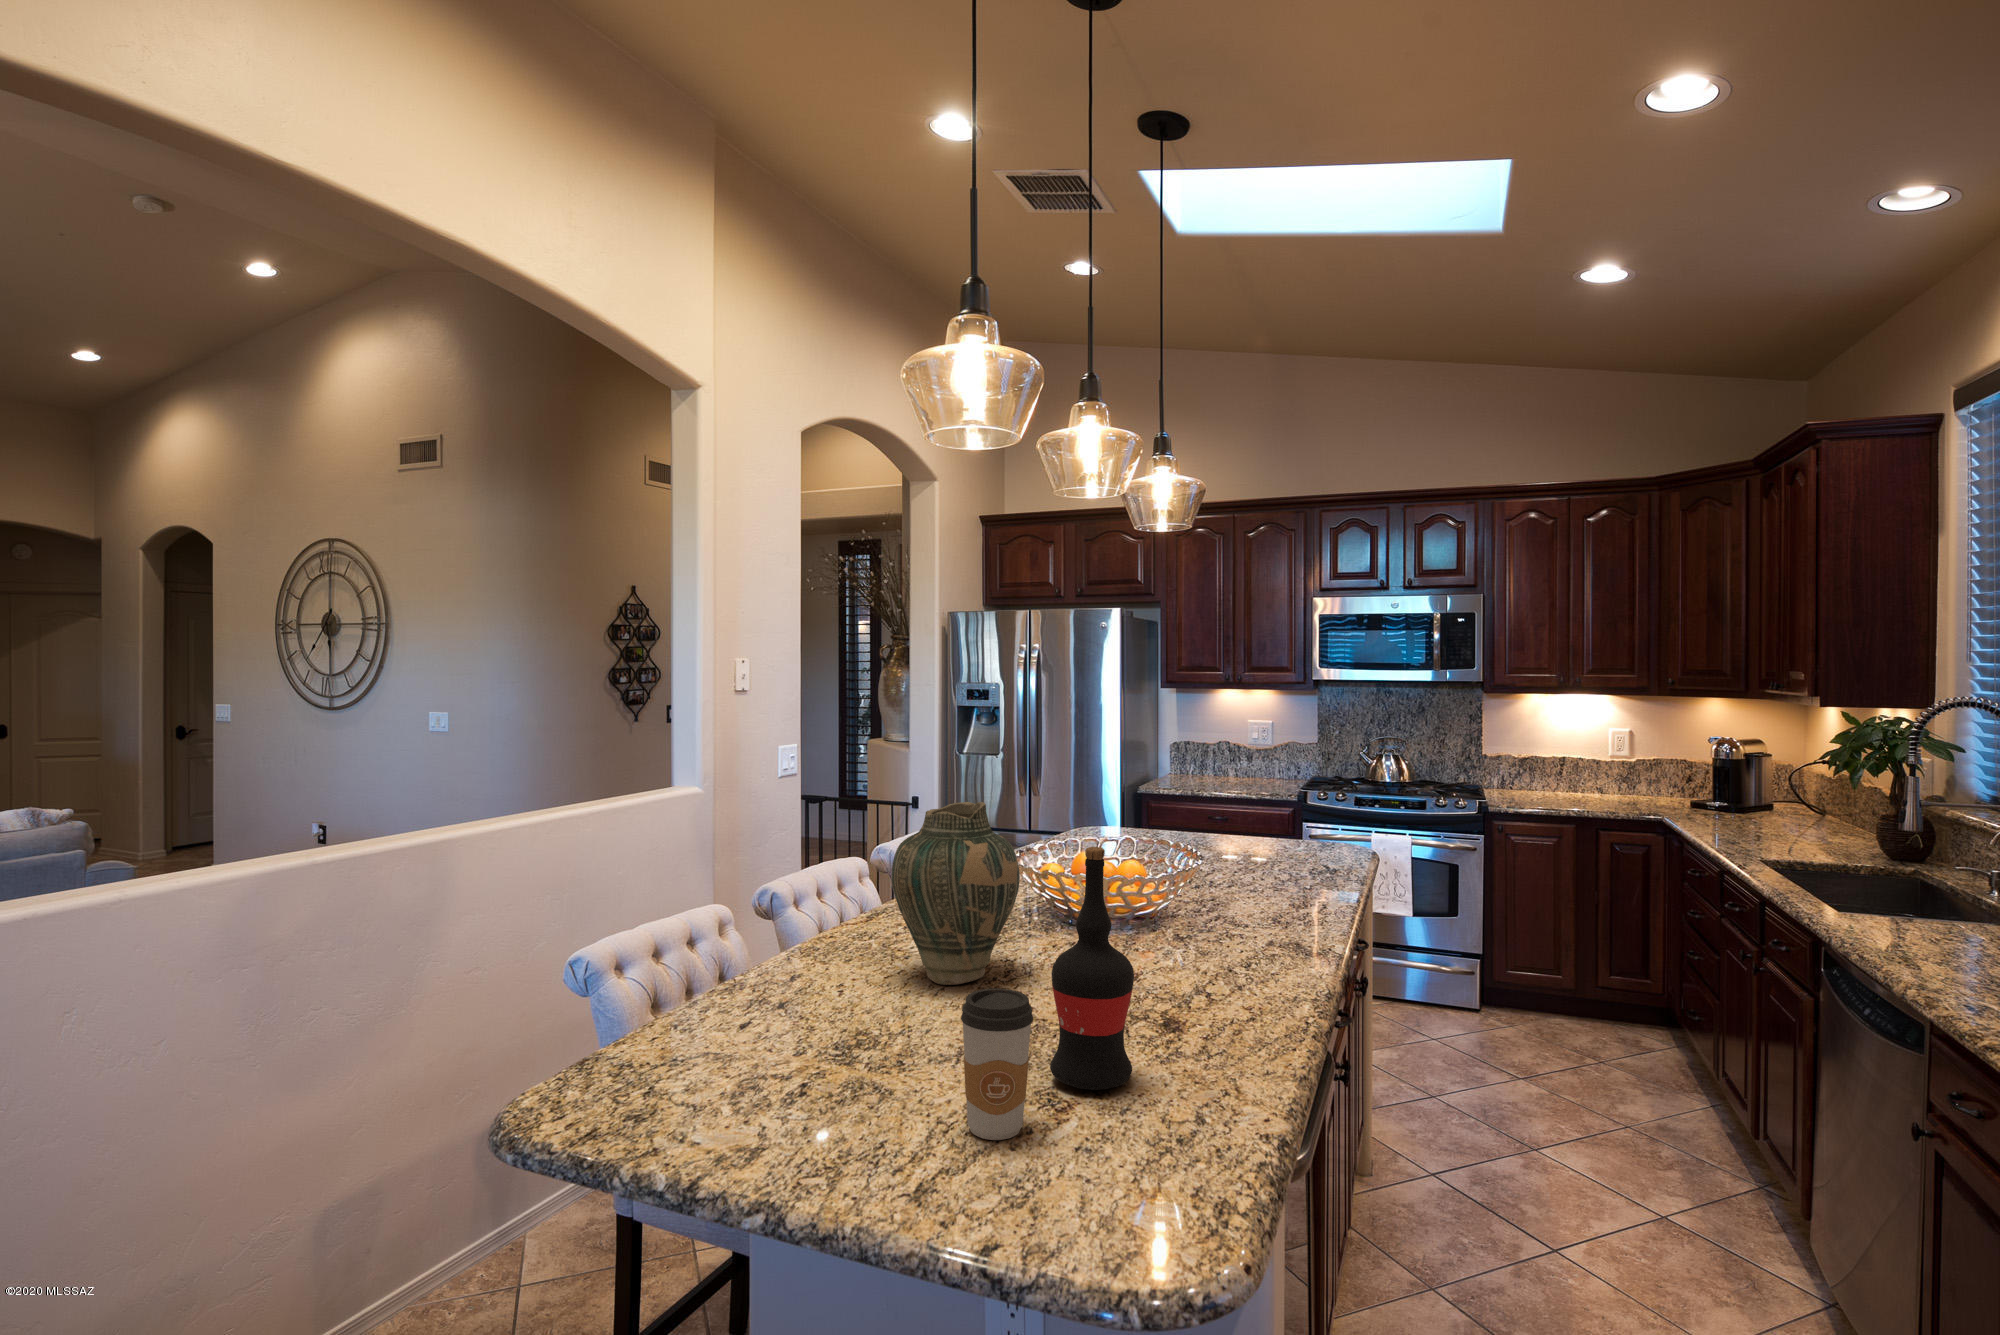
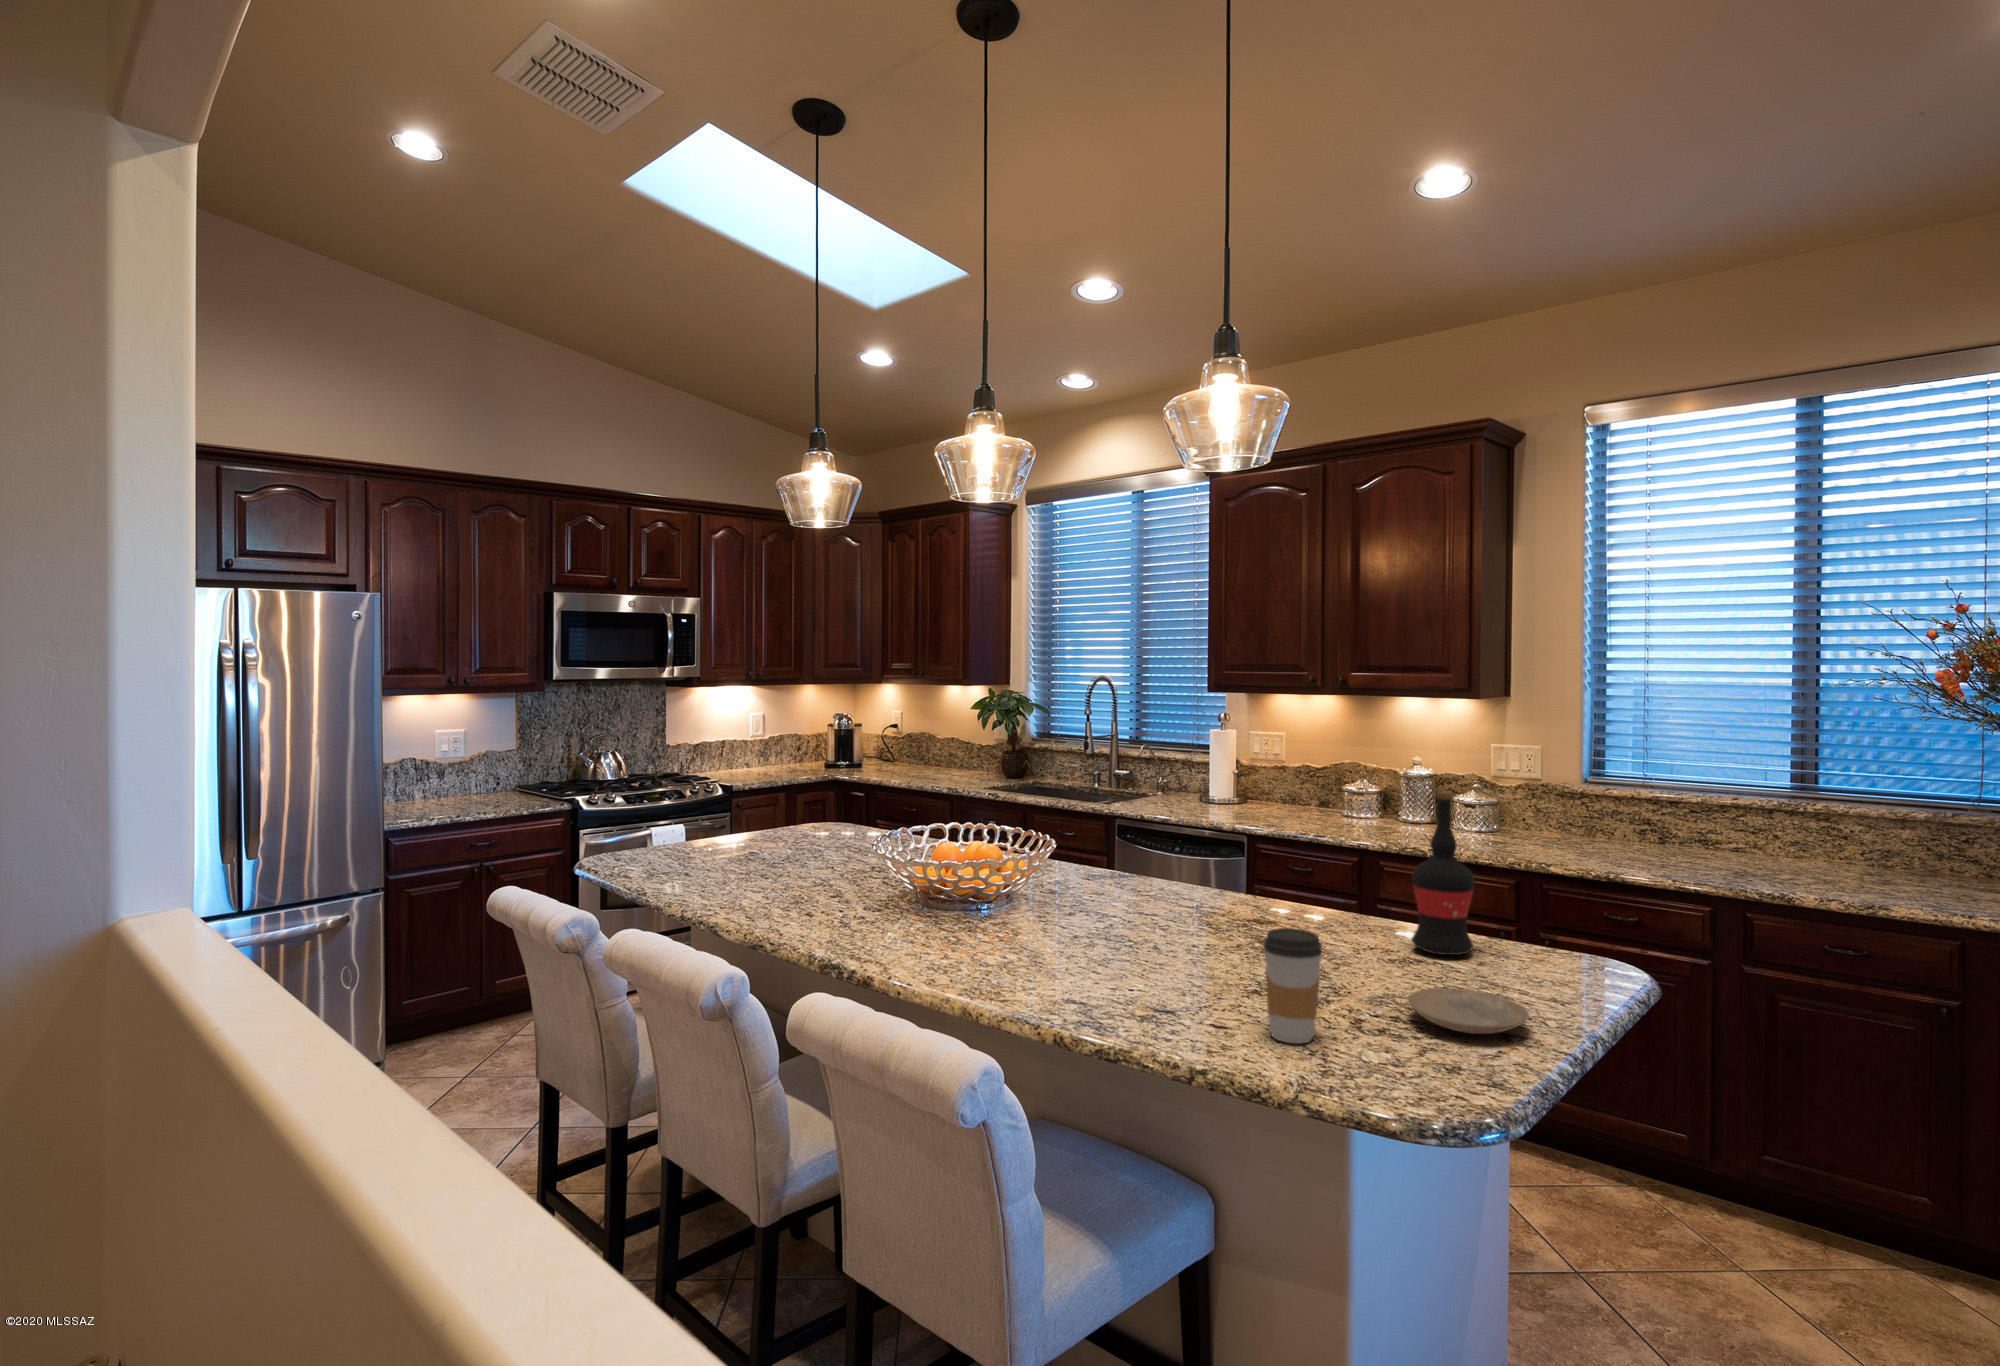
vase: present [891,802,1020,985] -> none [1120,795,1245,967]
coffee cup: present [961,988,1033,1140] -> present [1264,928,1322,1044]
plate: none [722,1038,858,1098] -> present [1408,988,1529,1034]

